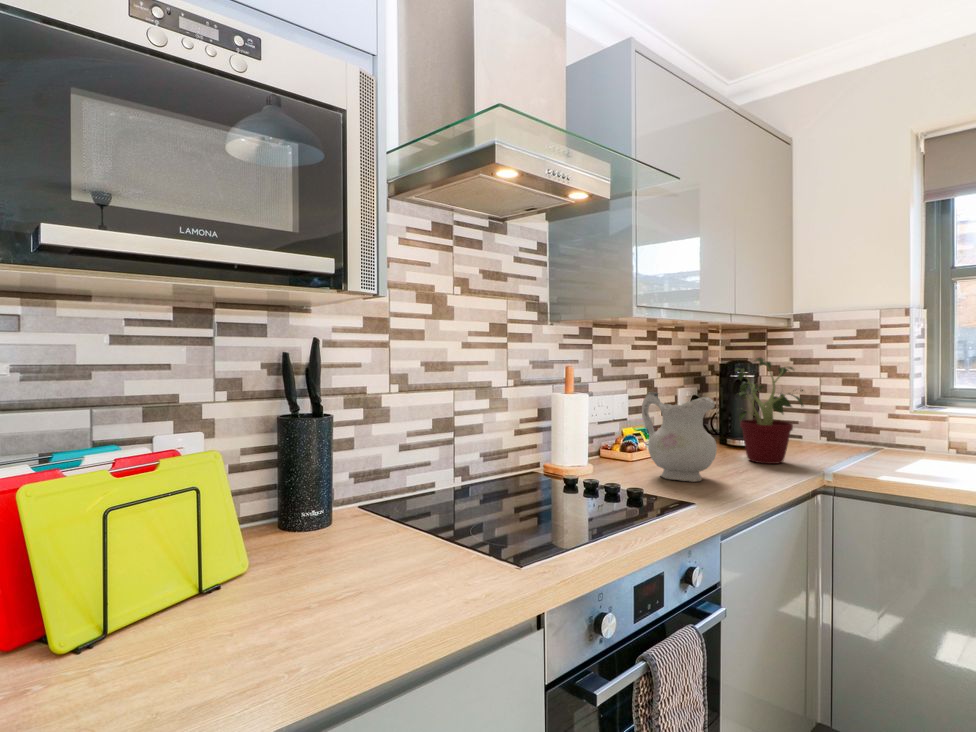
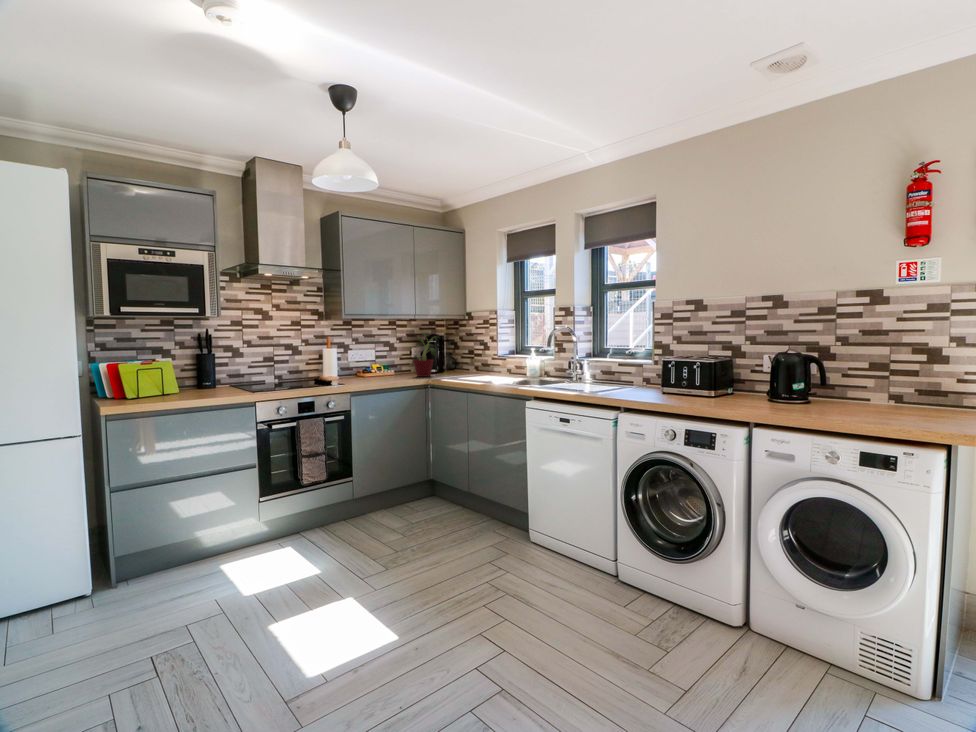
ceramic pitcher: present [642,392,717,482] -> none [356,347,382,380]

